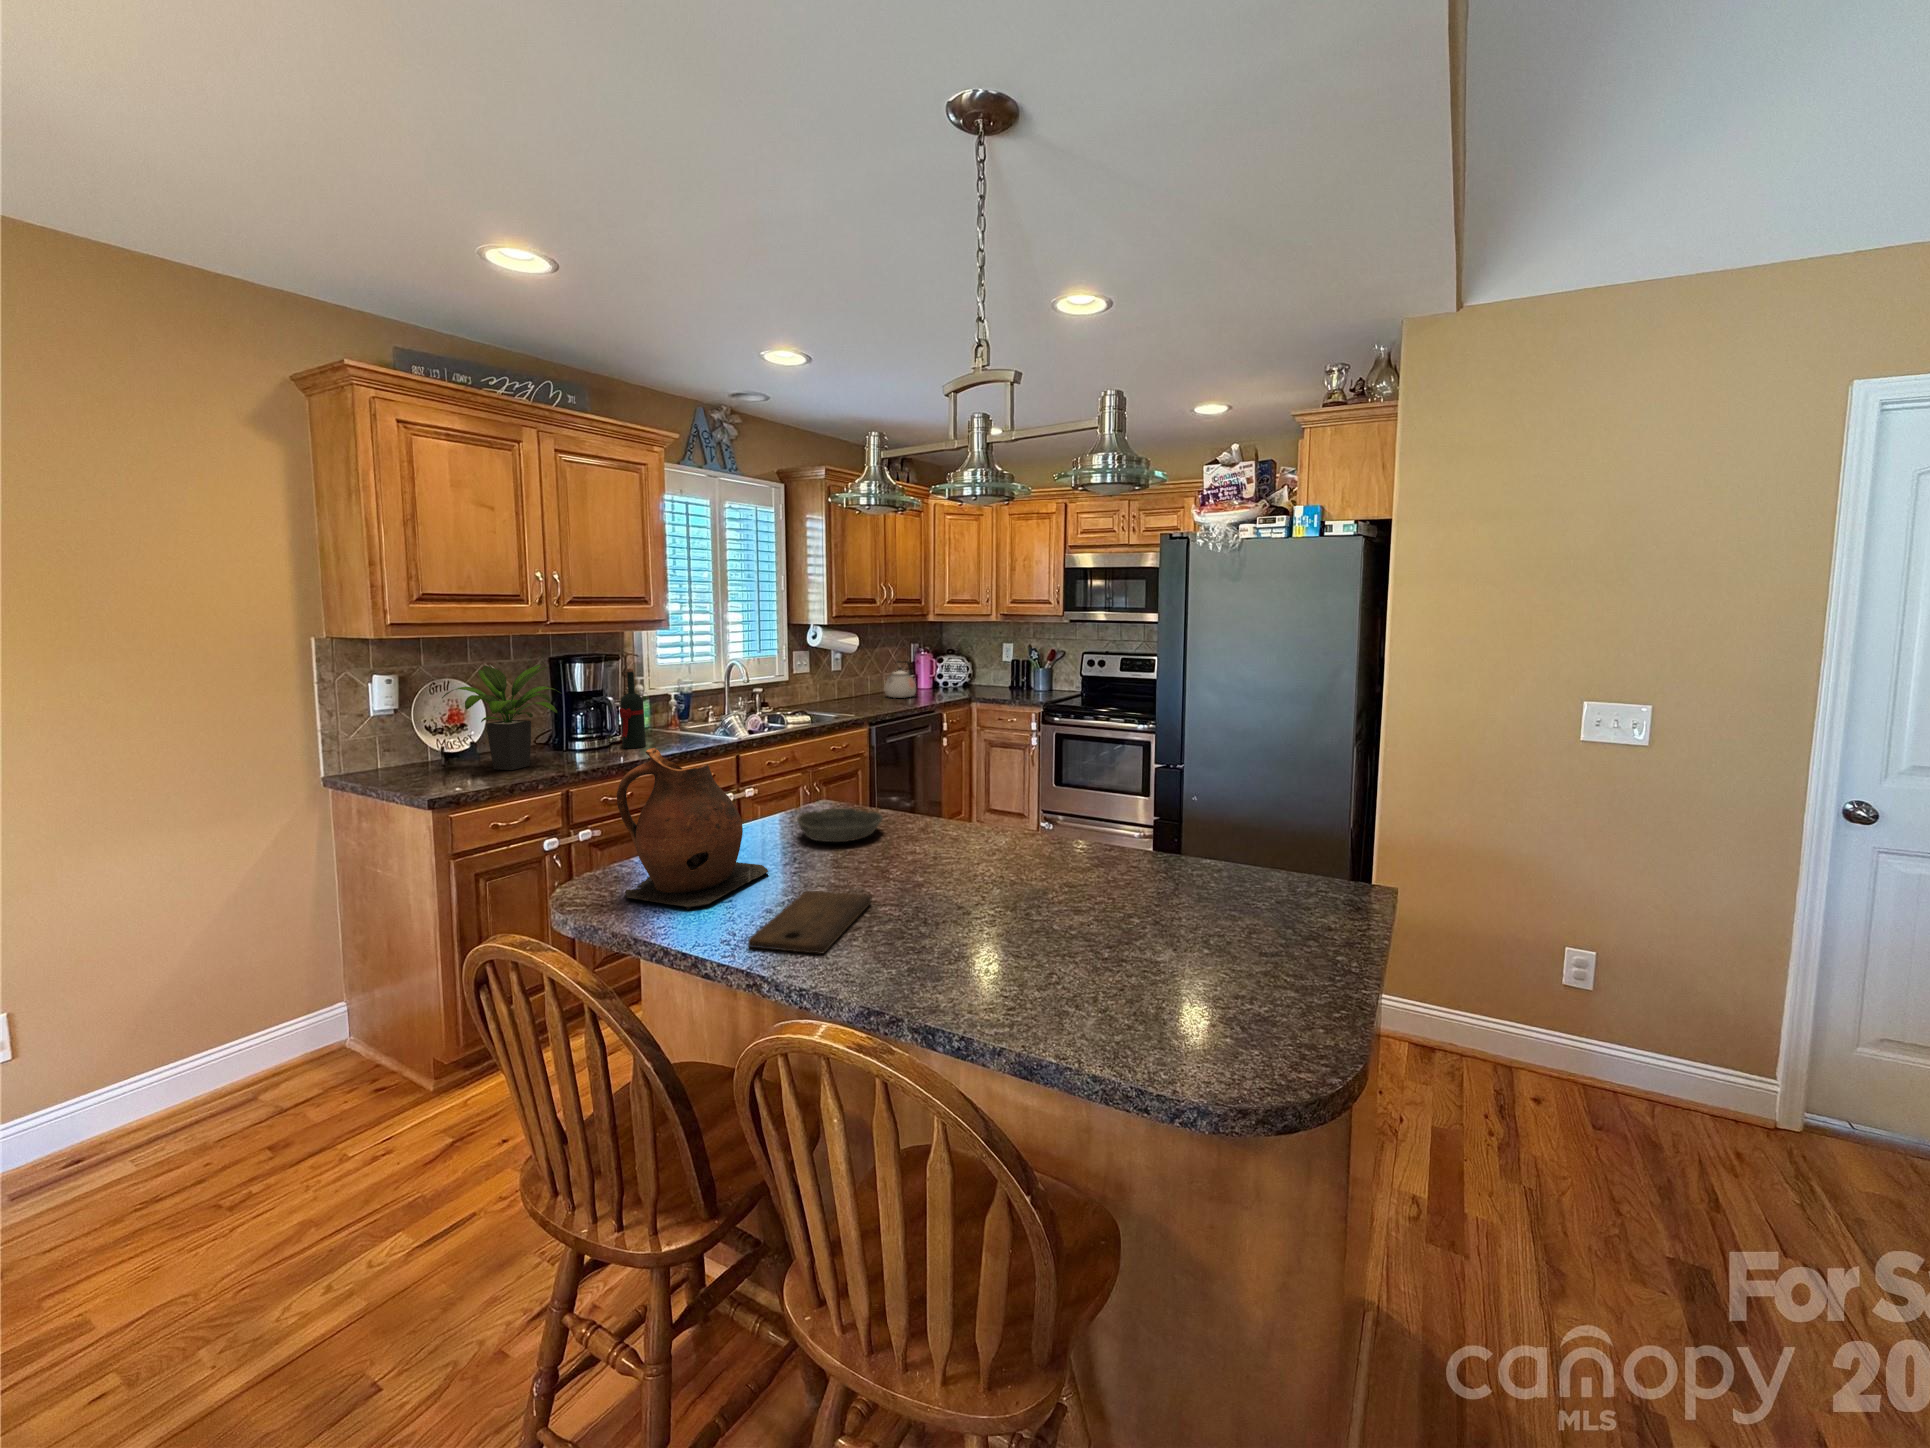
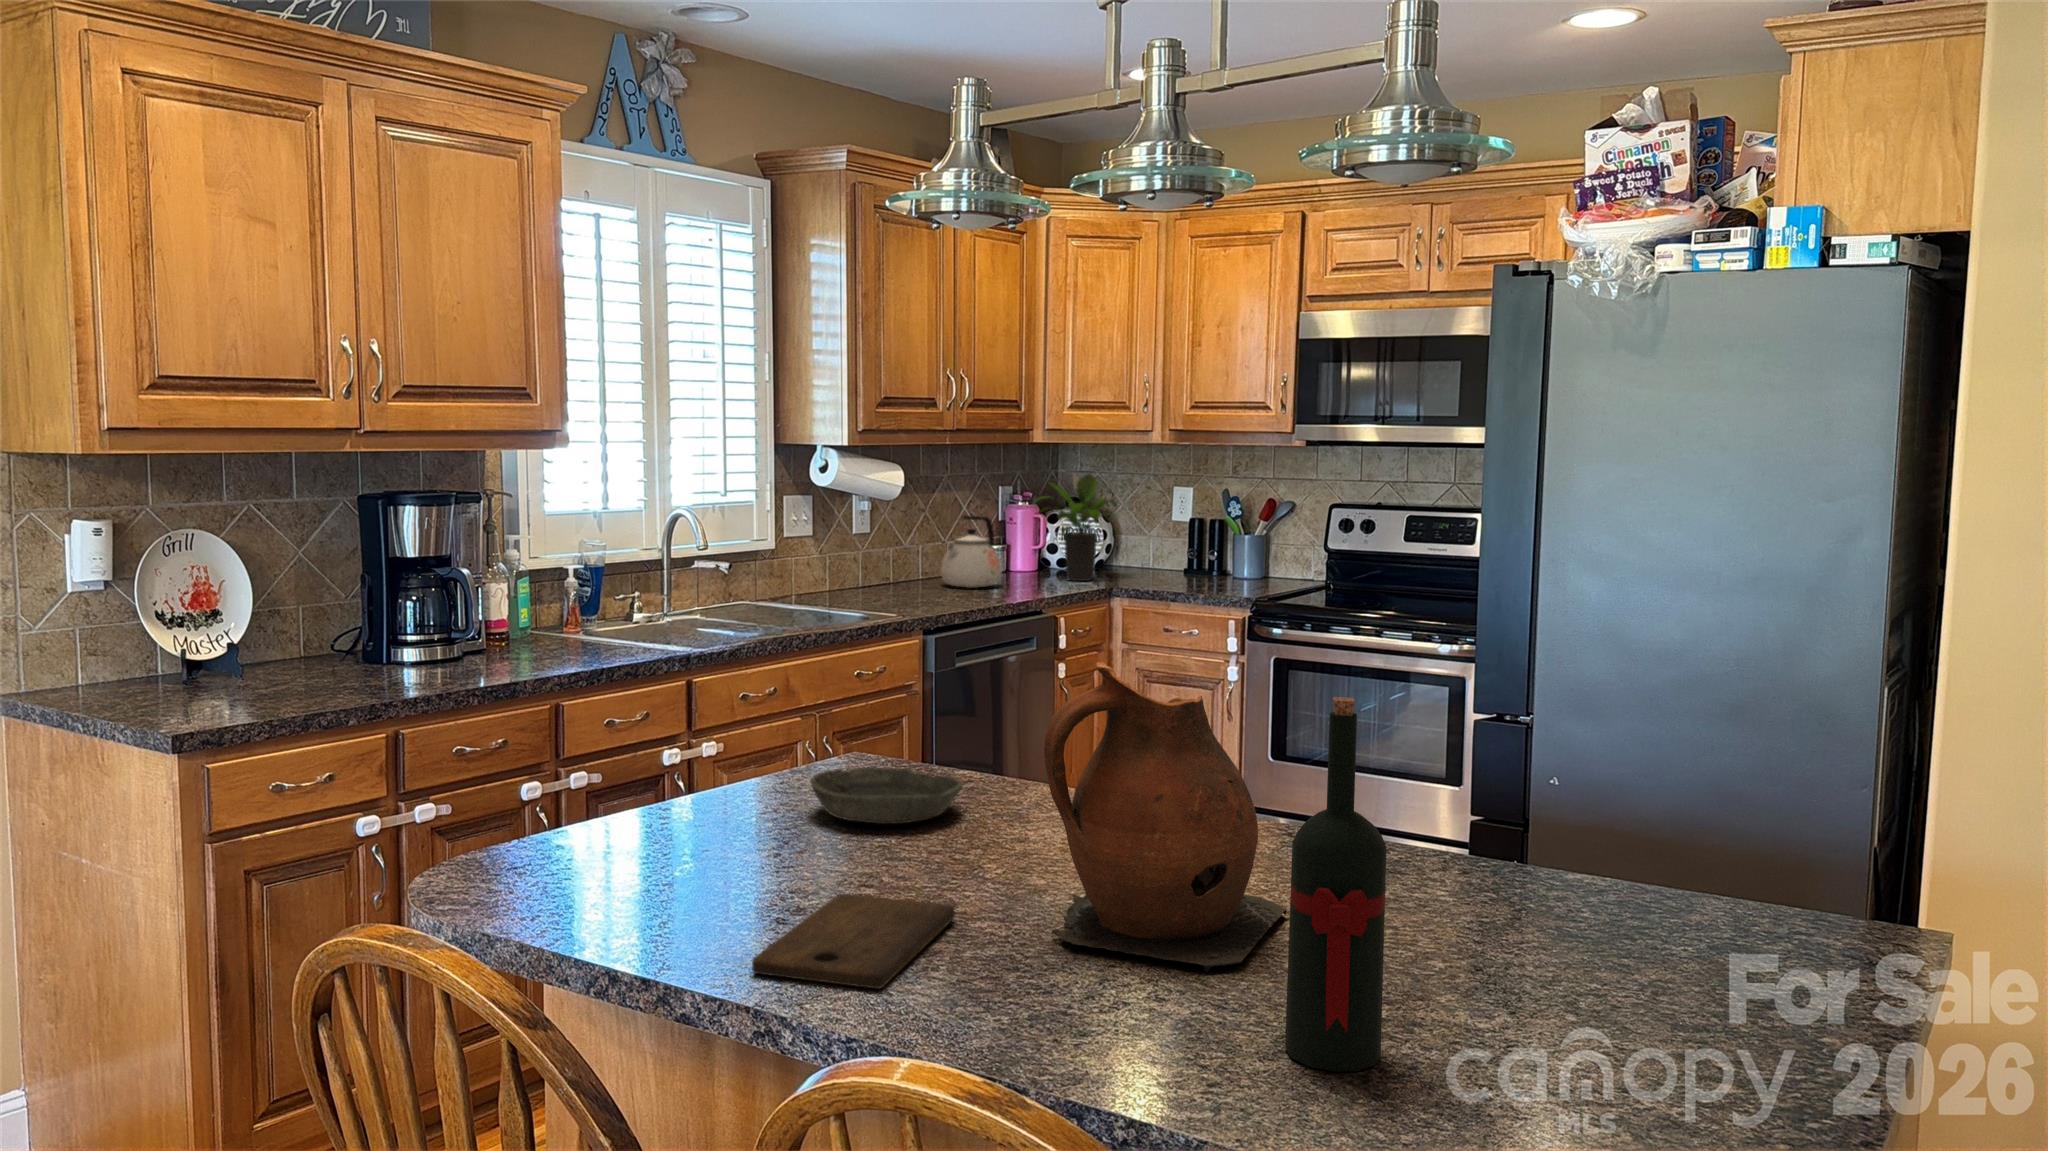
potted plant: present [442,665,559,770] -> present [1032,474,1123,581]
wine bottle: present [620,668,646,748] -> present [1285,697,1386,1072]
ceramic pitcher: present [617,748,768,910] -> present [1044,662,1286,972]

